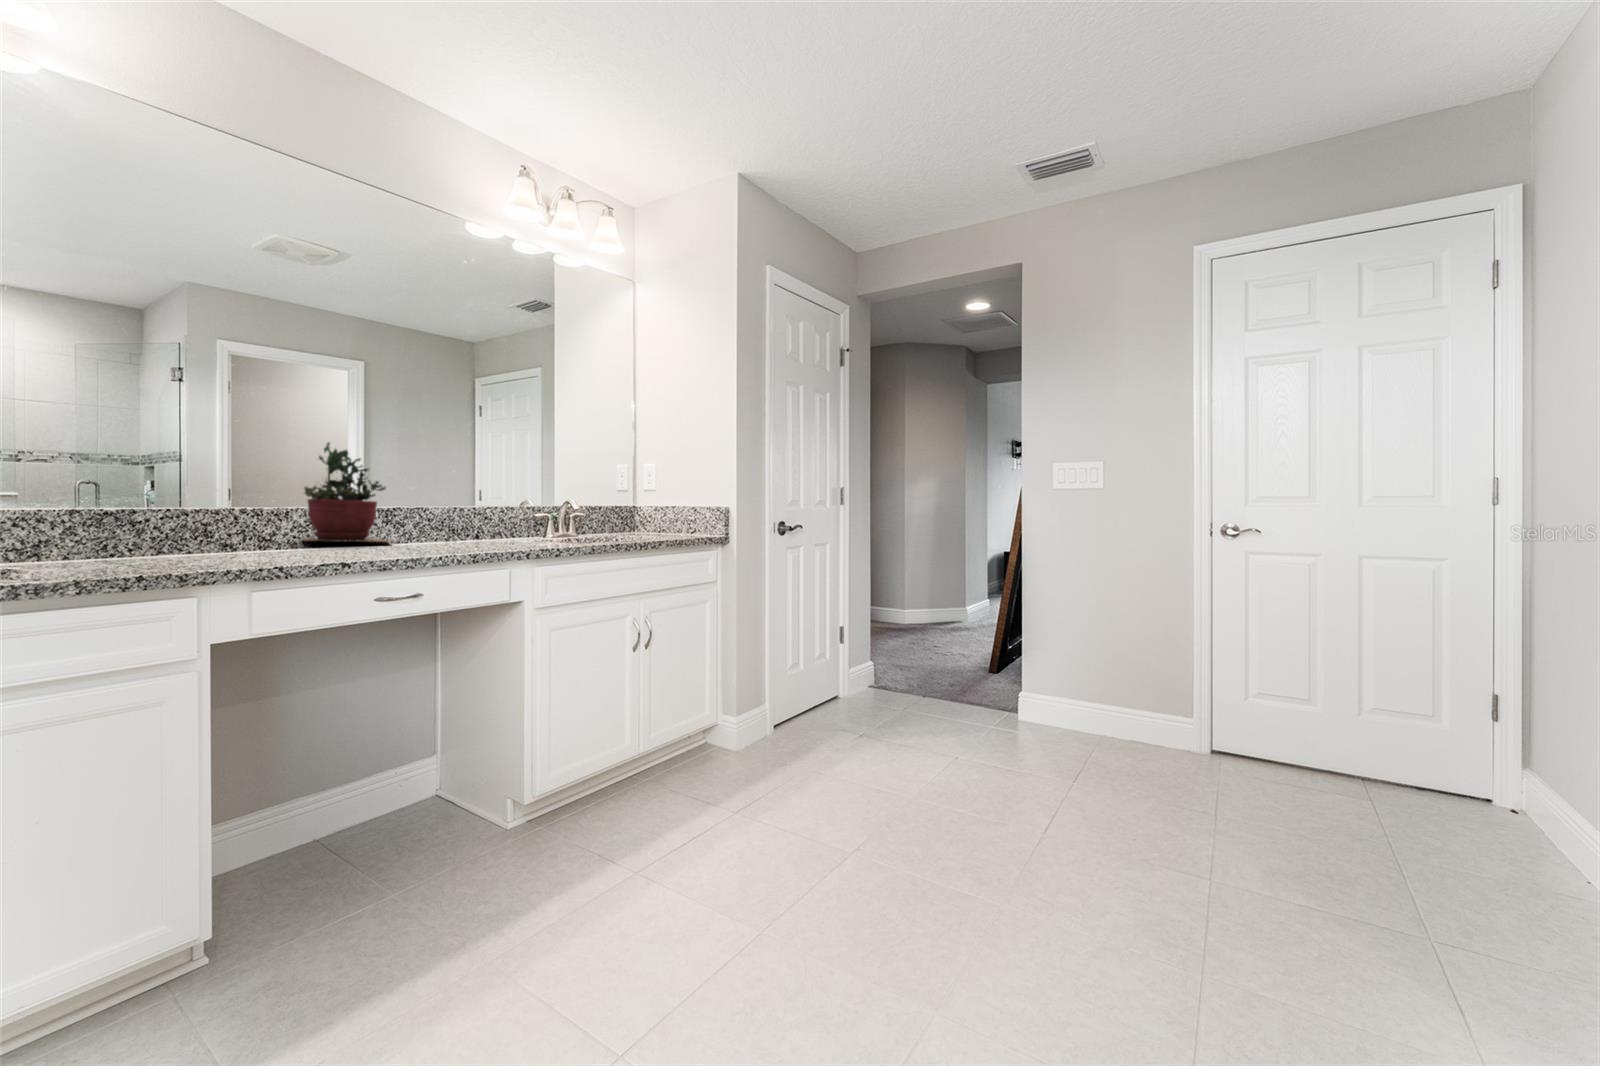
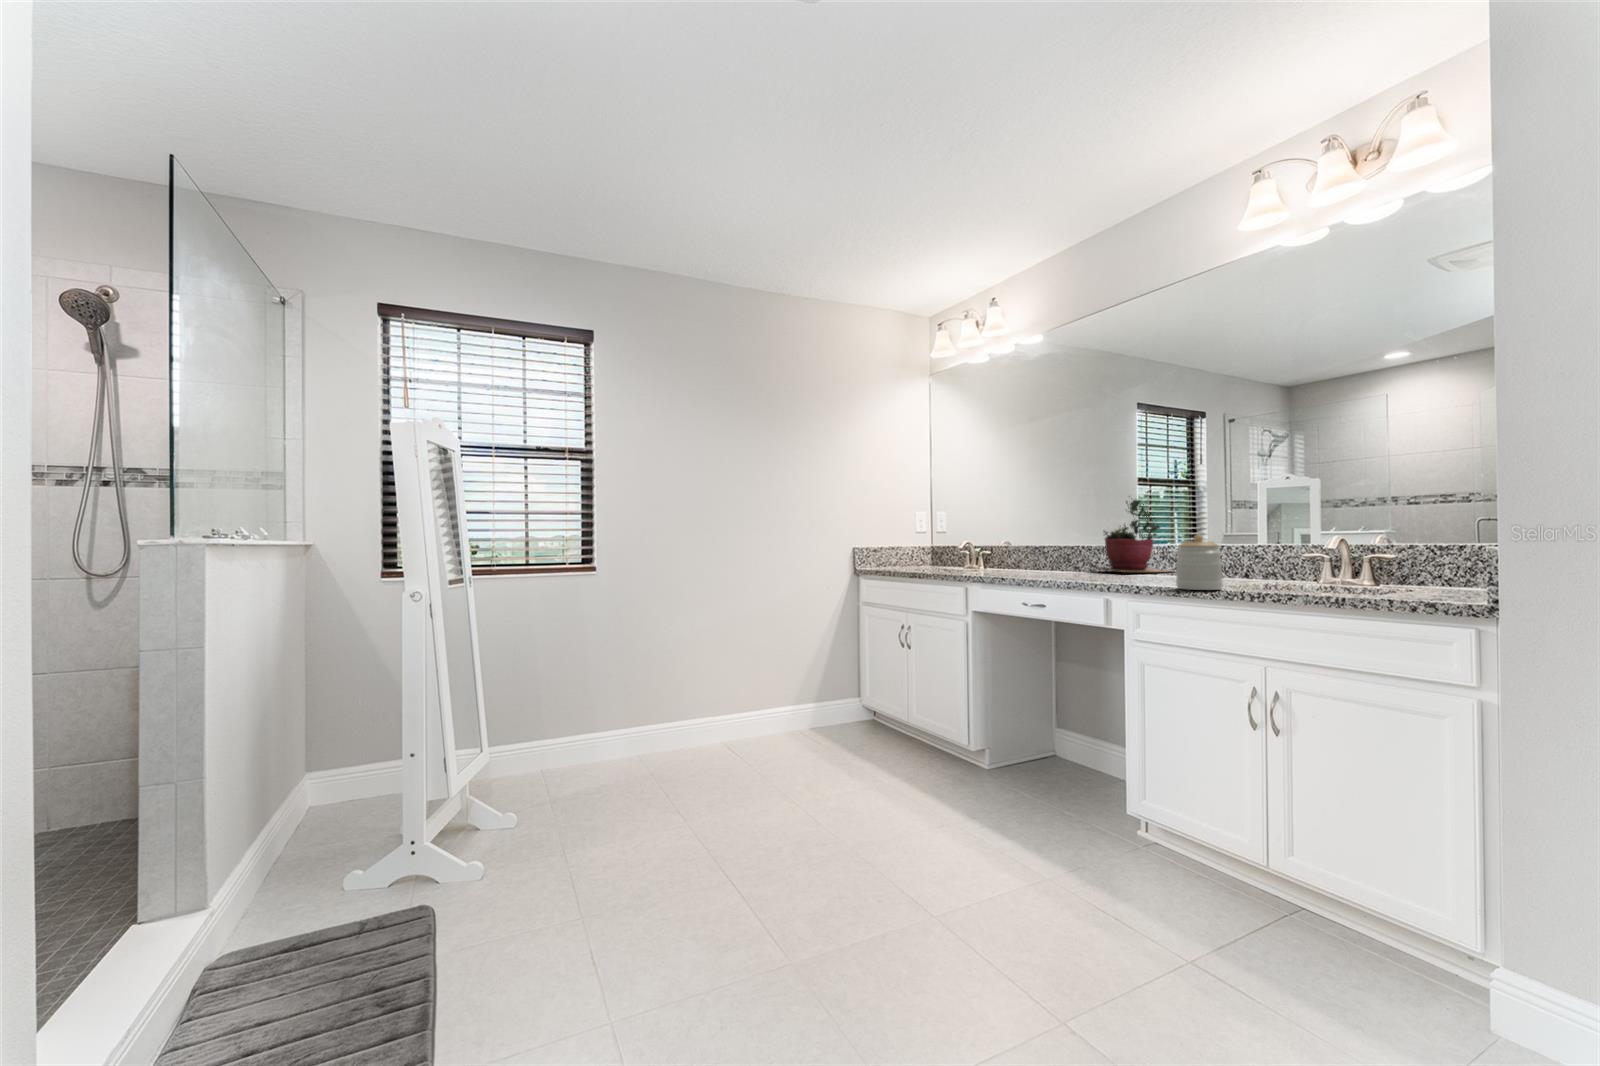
jar: none [584,499,620,546] -> present [1176,535,1223,590]

